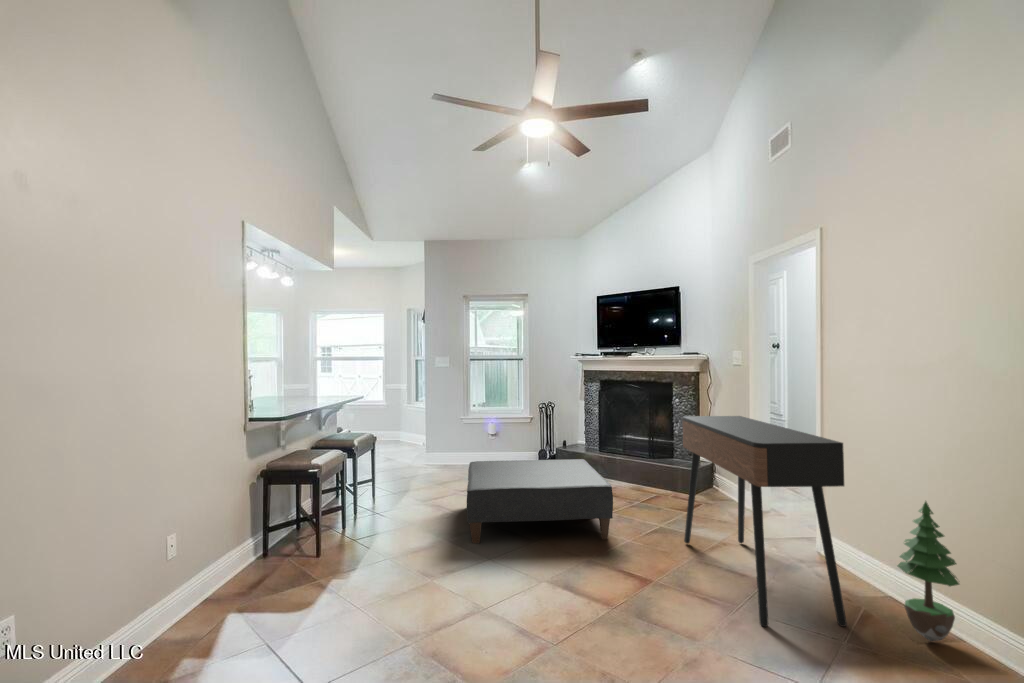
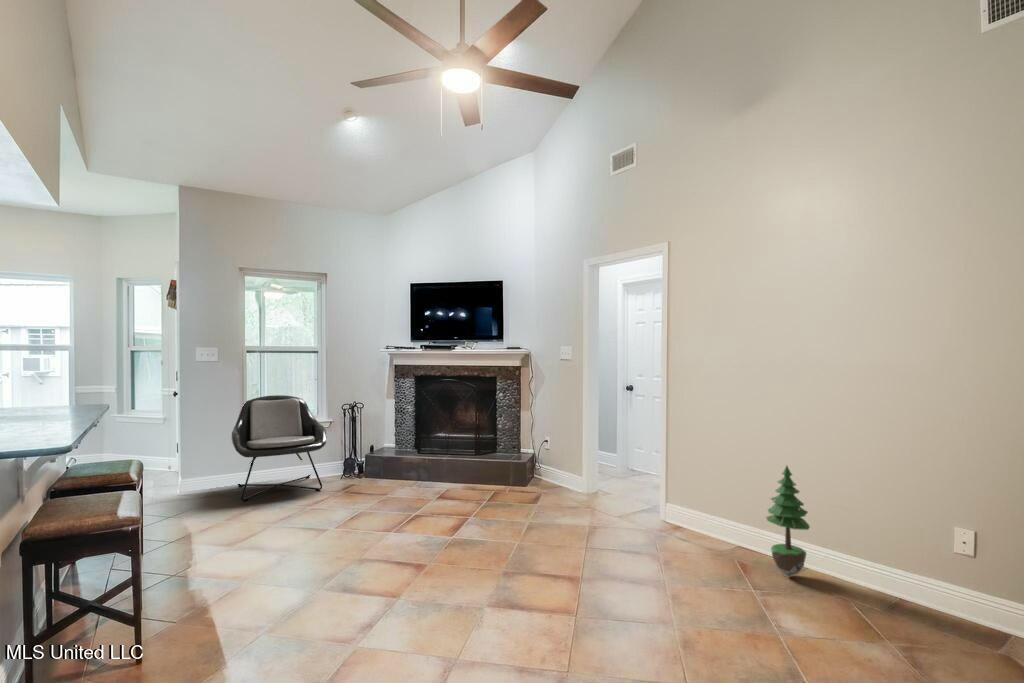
lounge chair: none [448,392,519,476] -> present [231,395,327,502]
console table: present [683,416,847,627] -> none [558,406,735,597]
ottoman: present [467,459,613,543] -> none [298,463,493,581]

